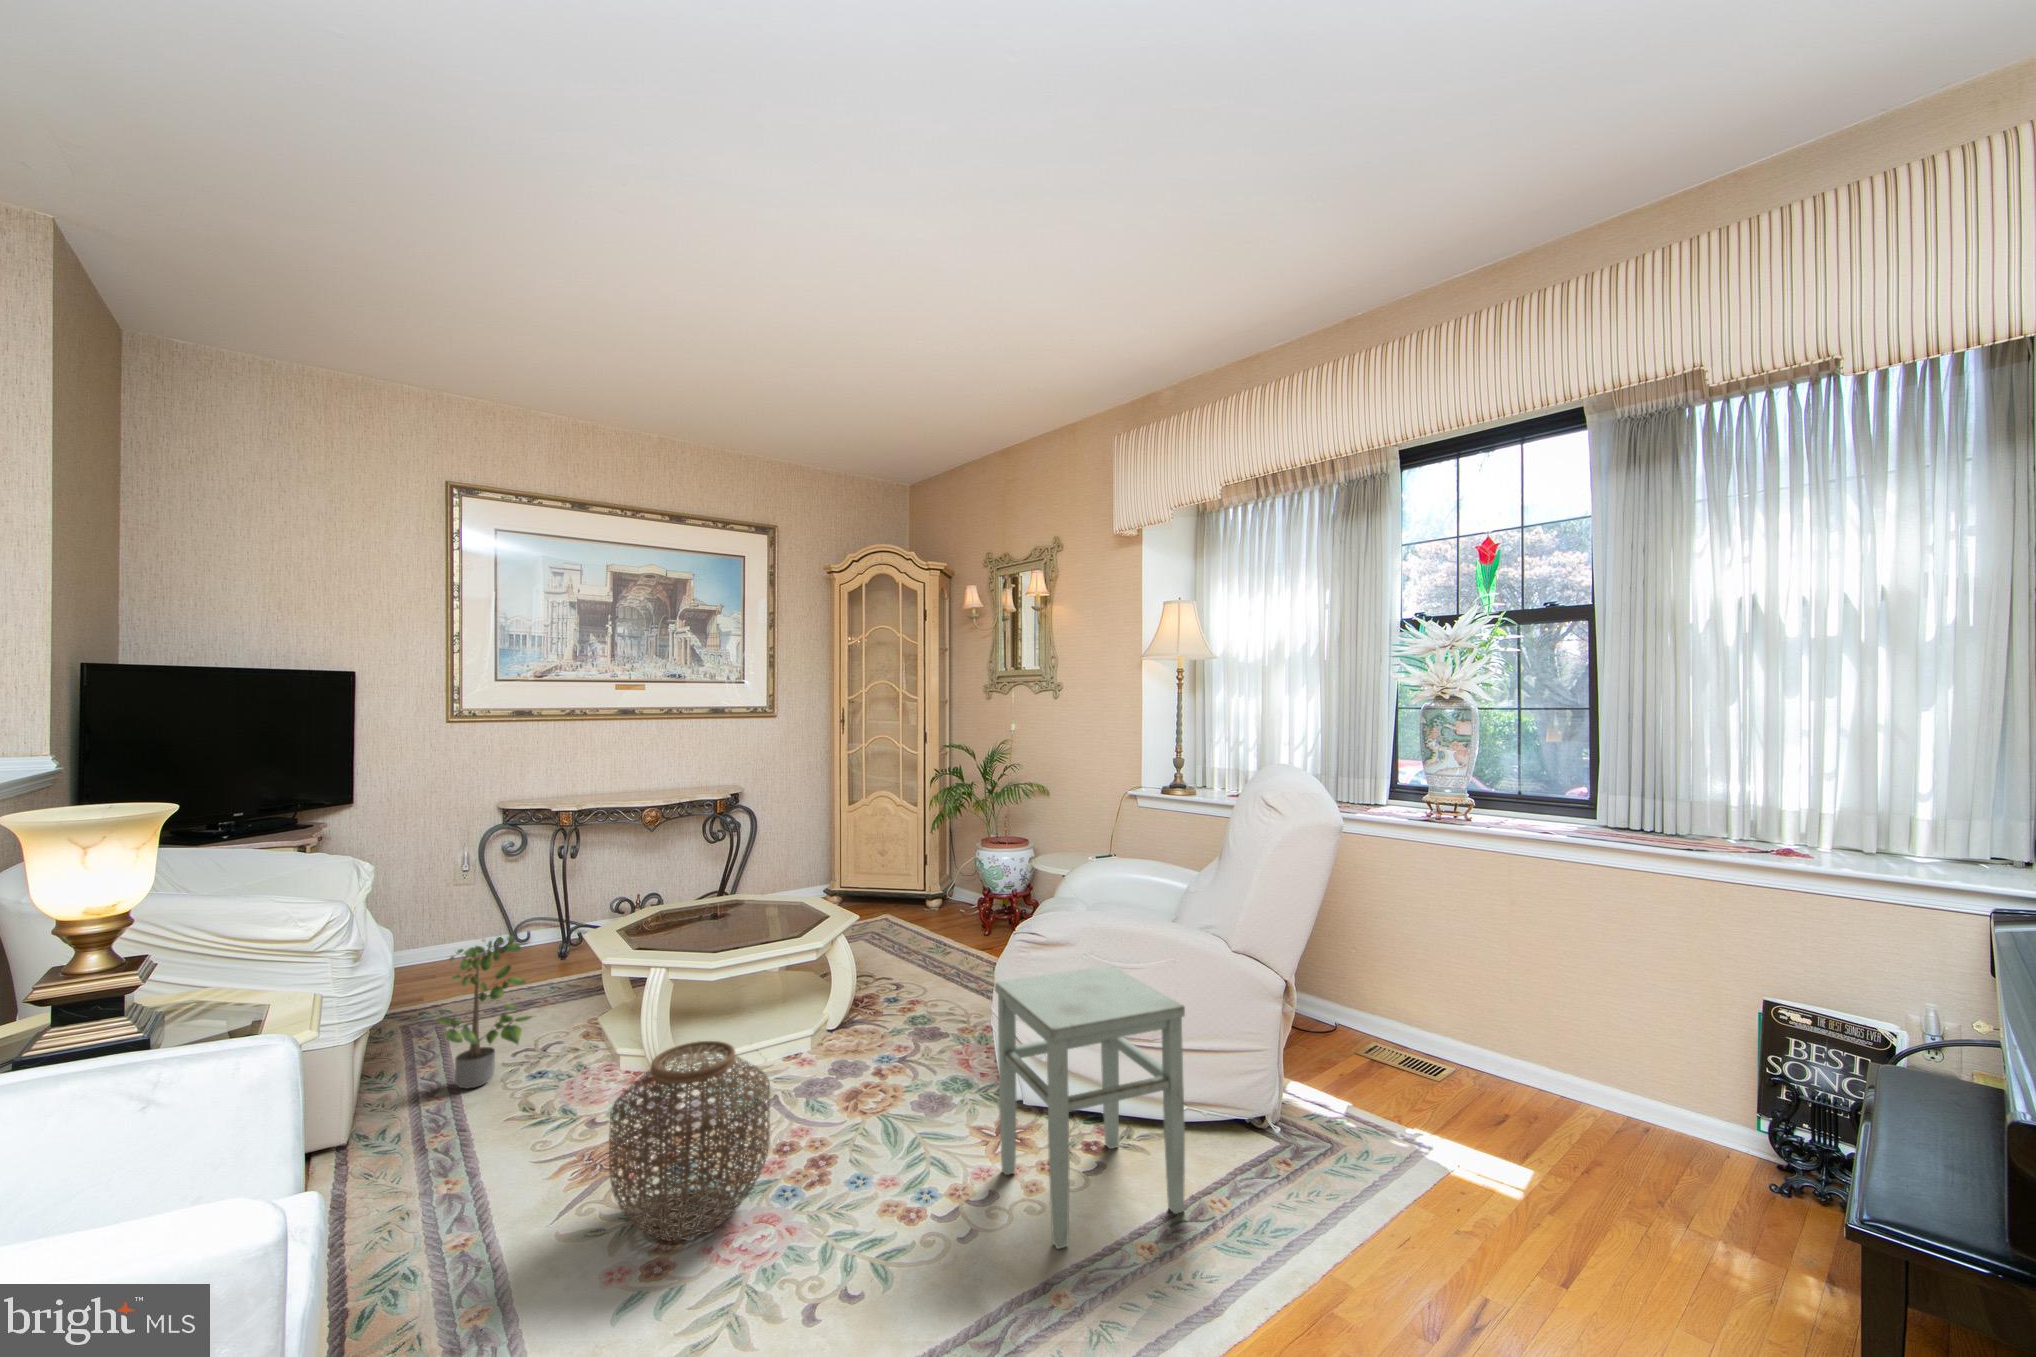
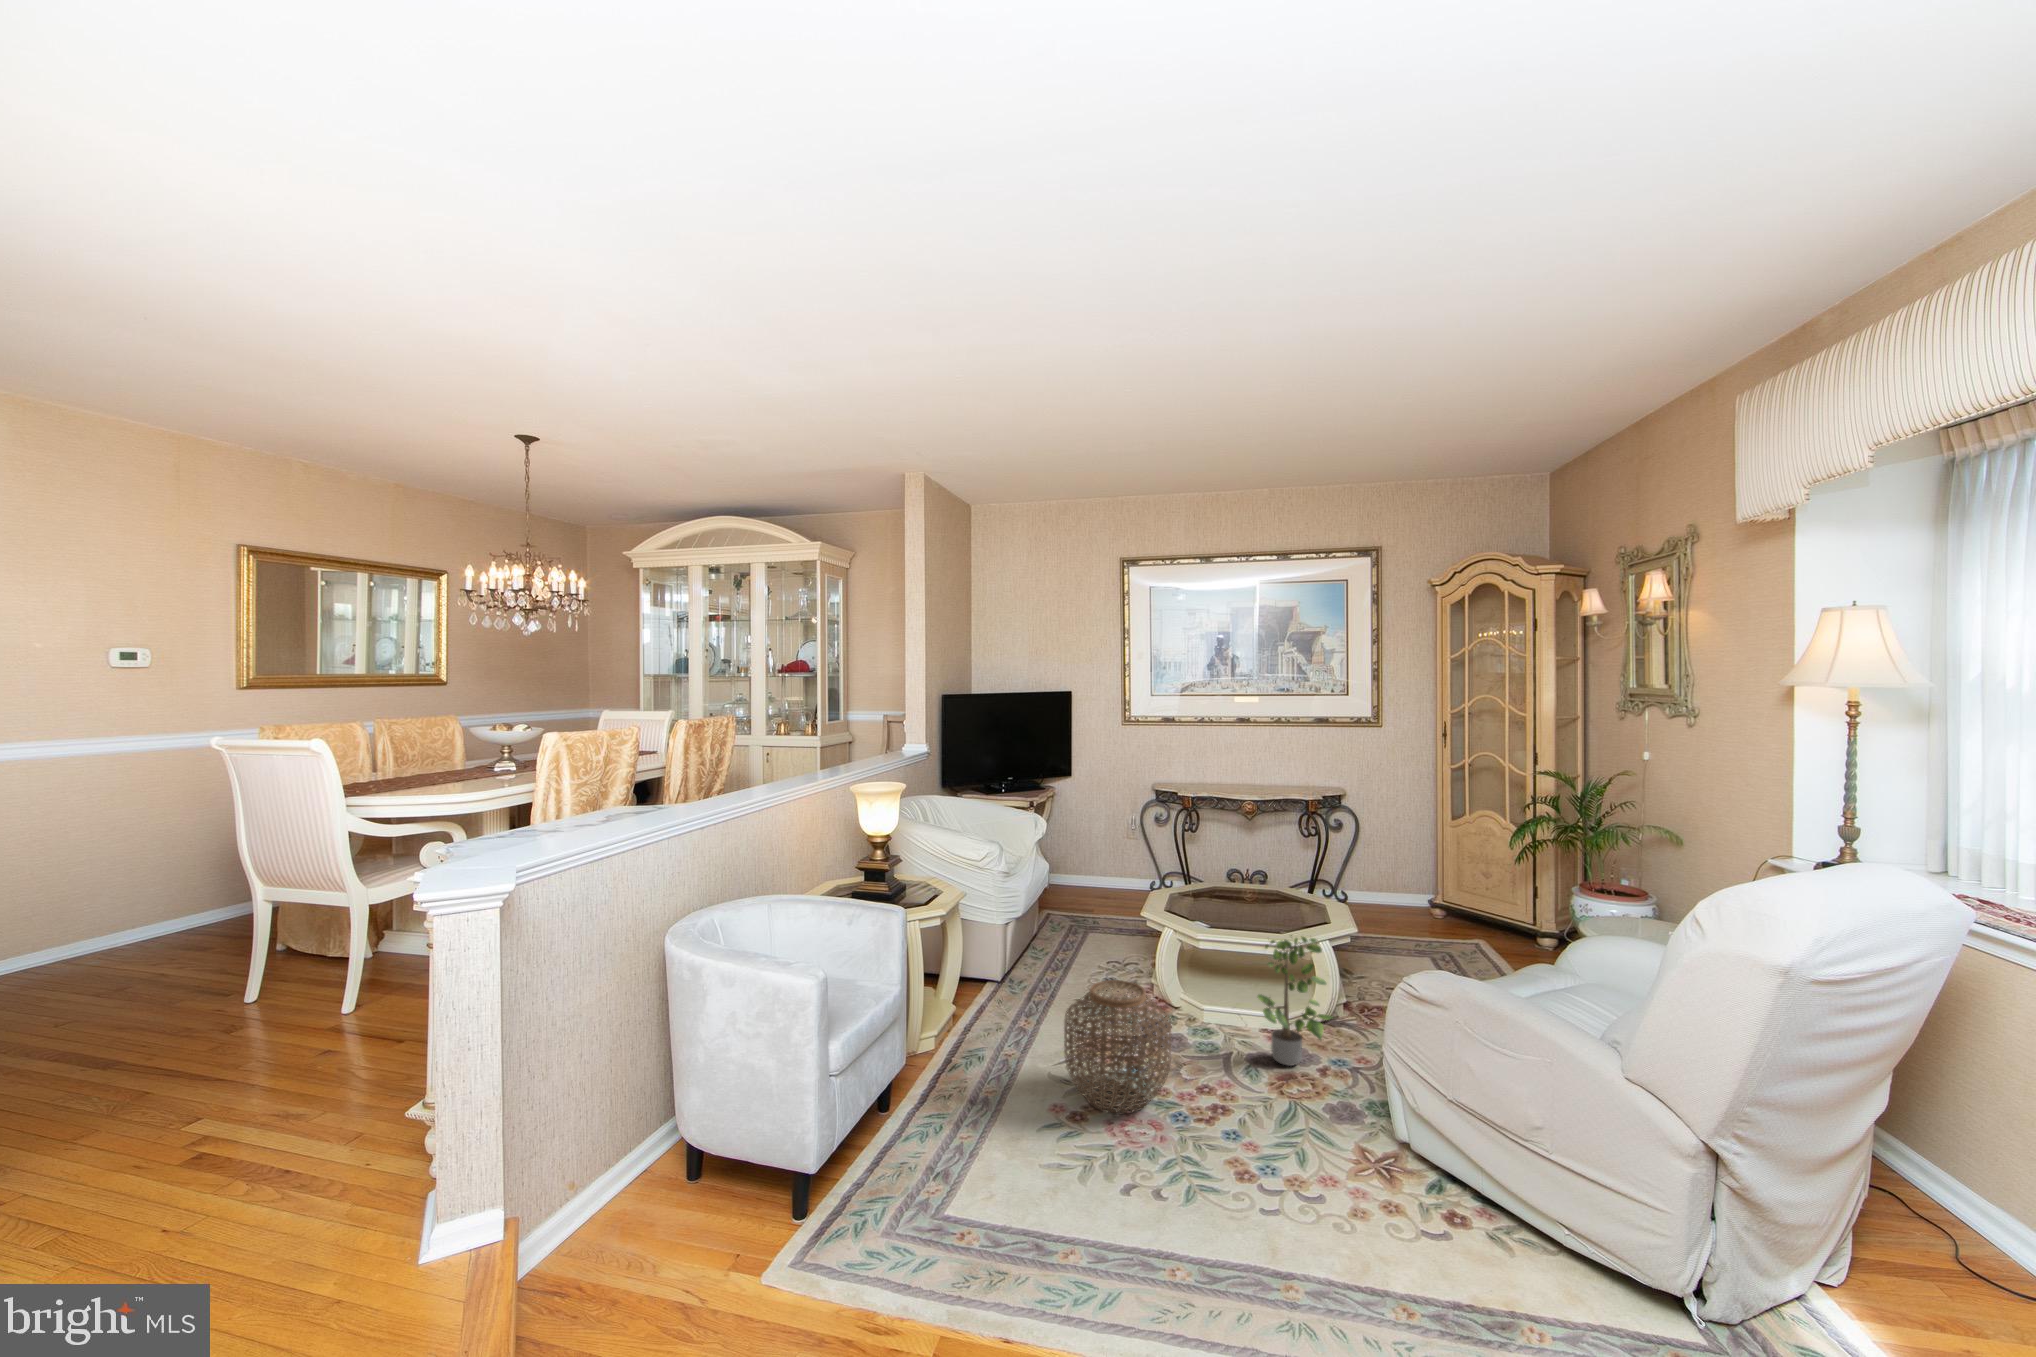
potted plant: present [438,937,532,1089] -> present [1258,935,1333,1066]
stool: present [995,965,1185,1249] -> none [1321,1016,1491,1314]

